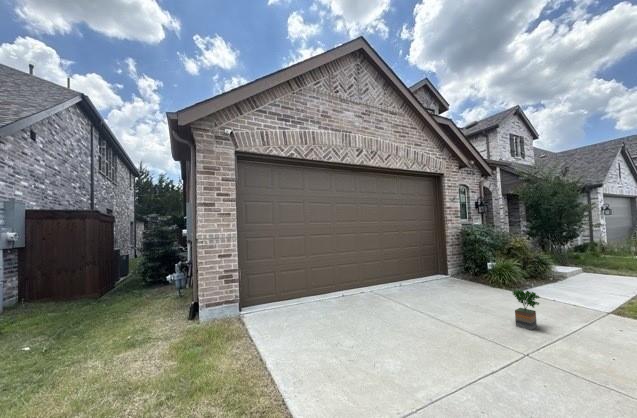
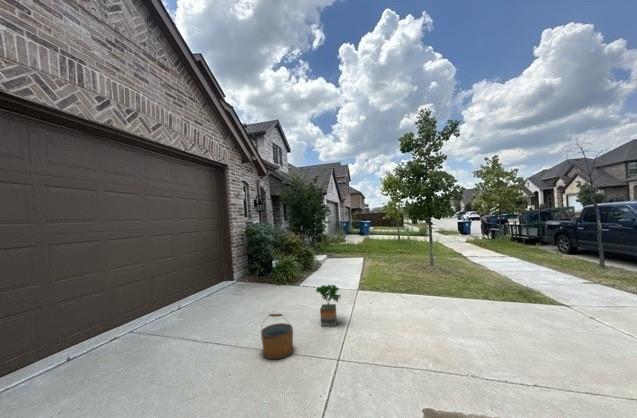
bucket: none [451,299,478,333] -> present [261,314,293,359]

